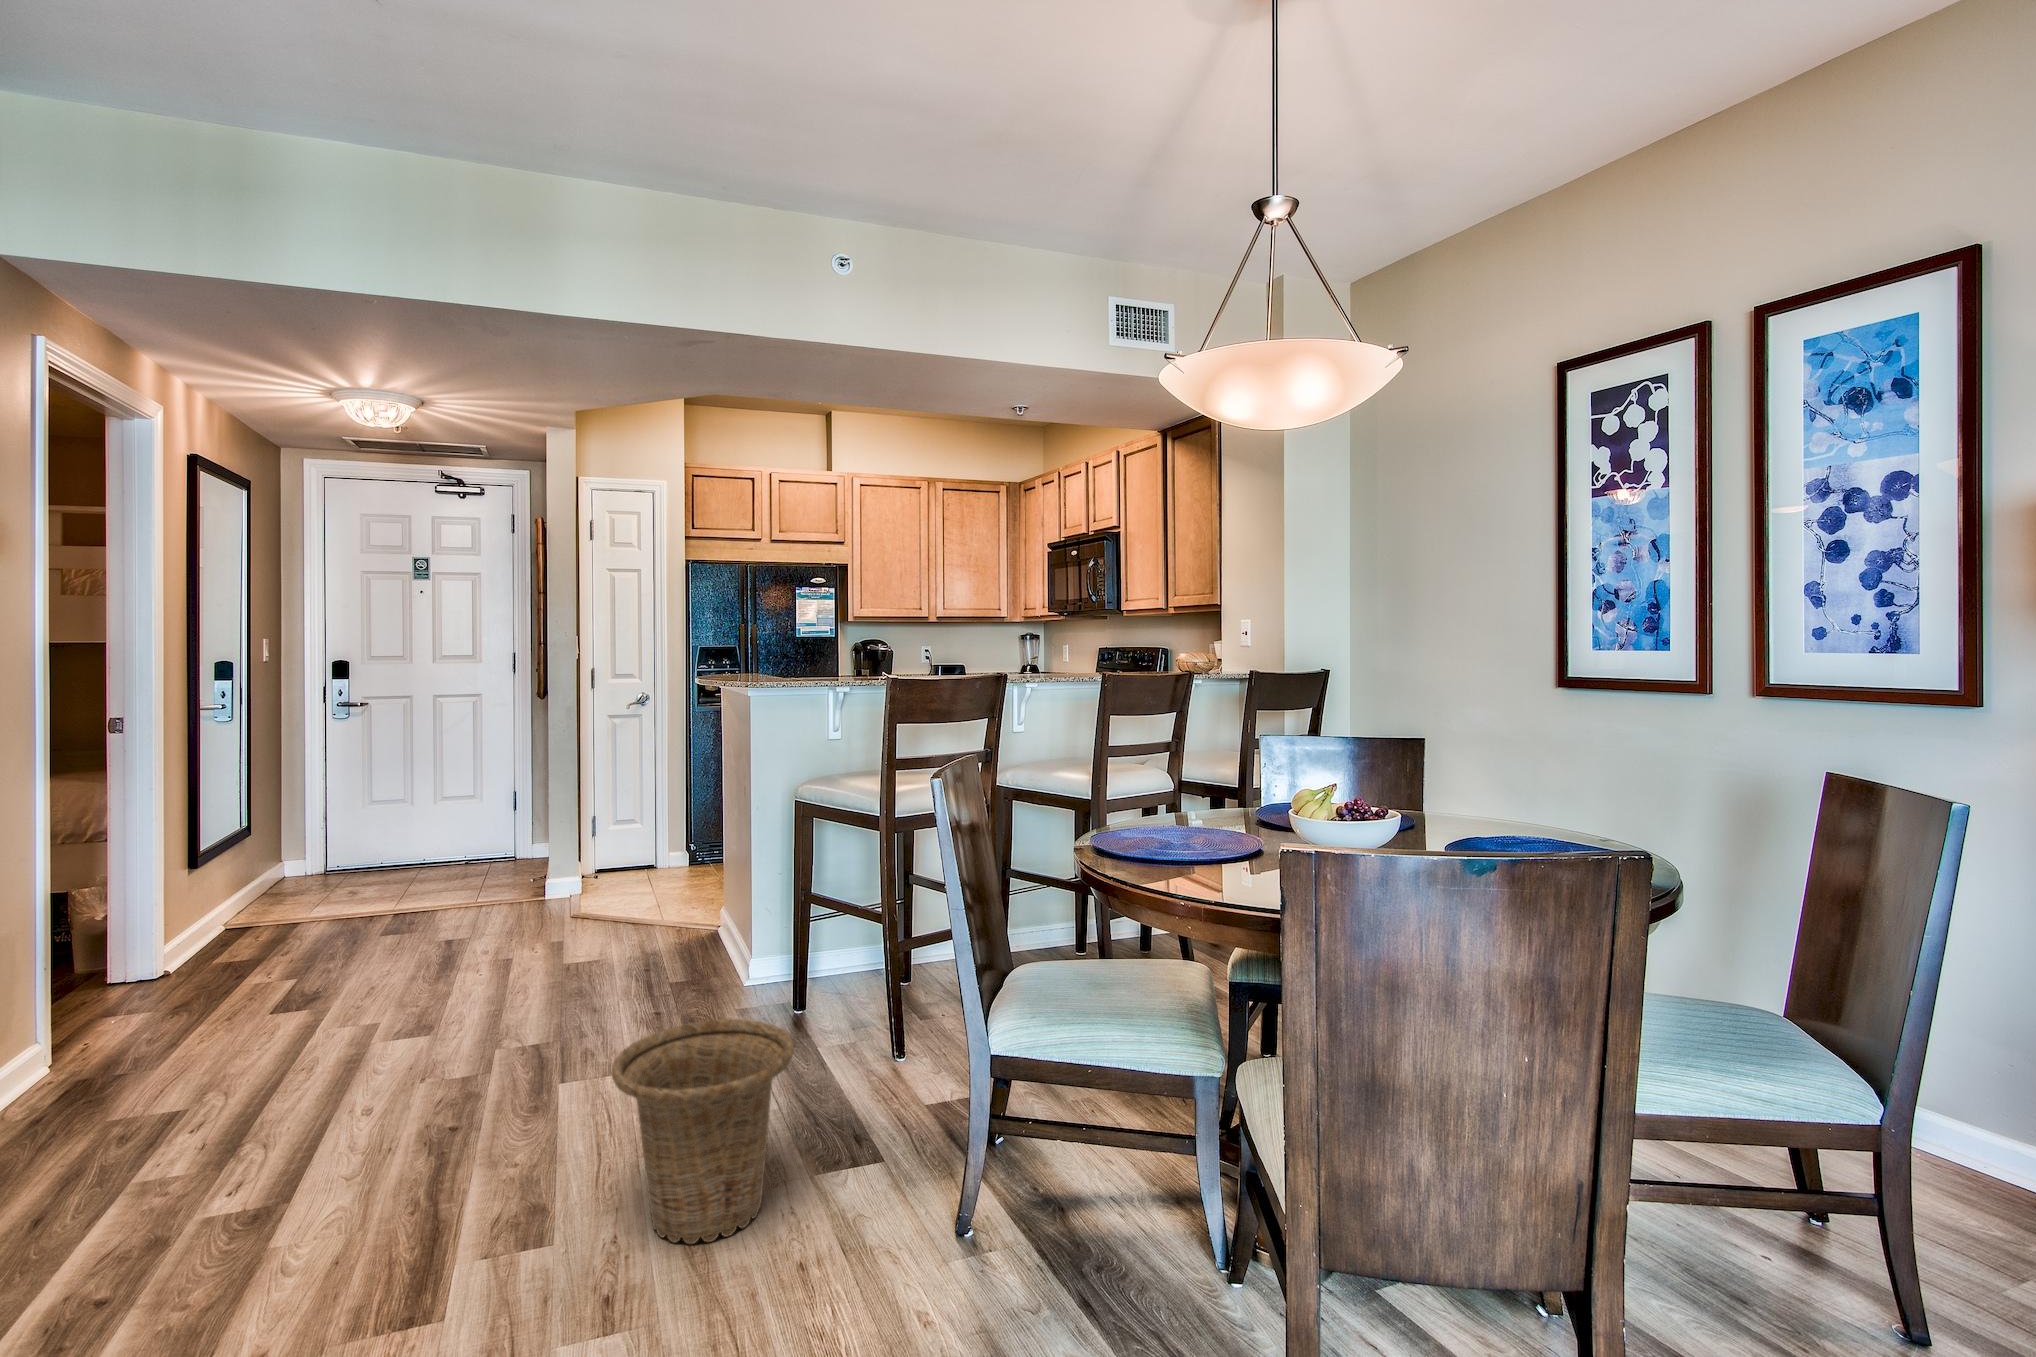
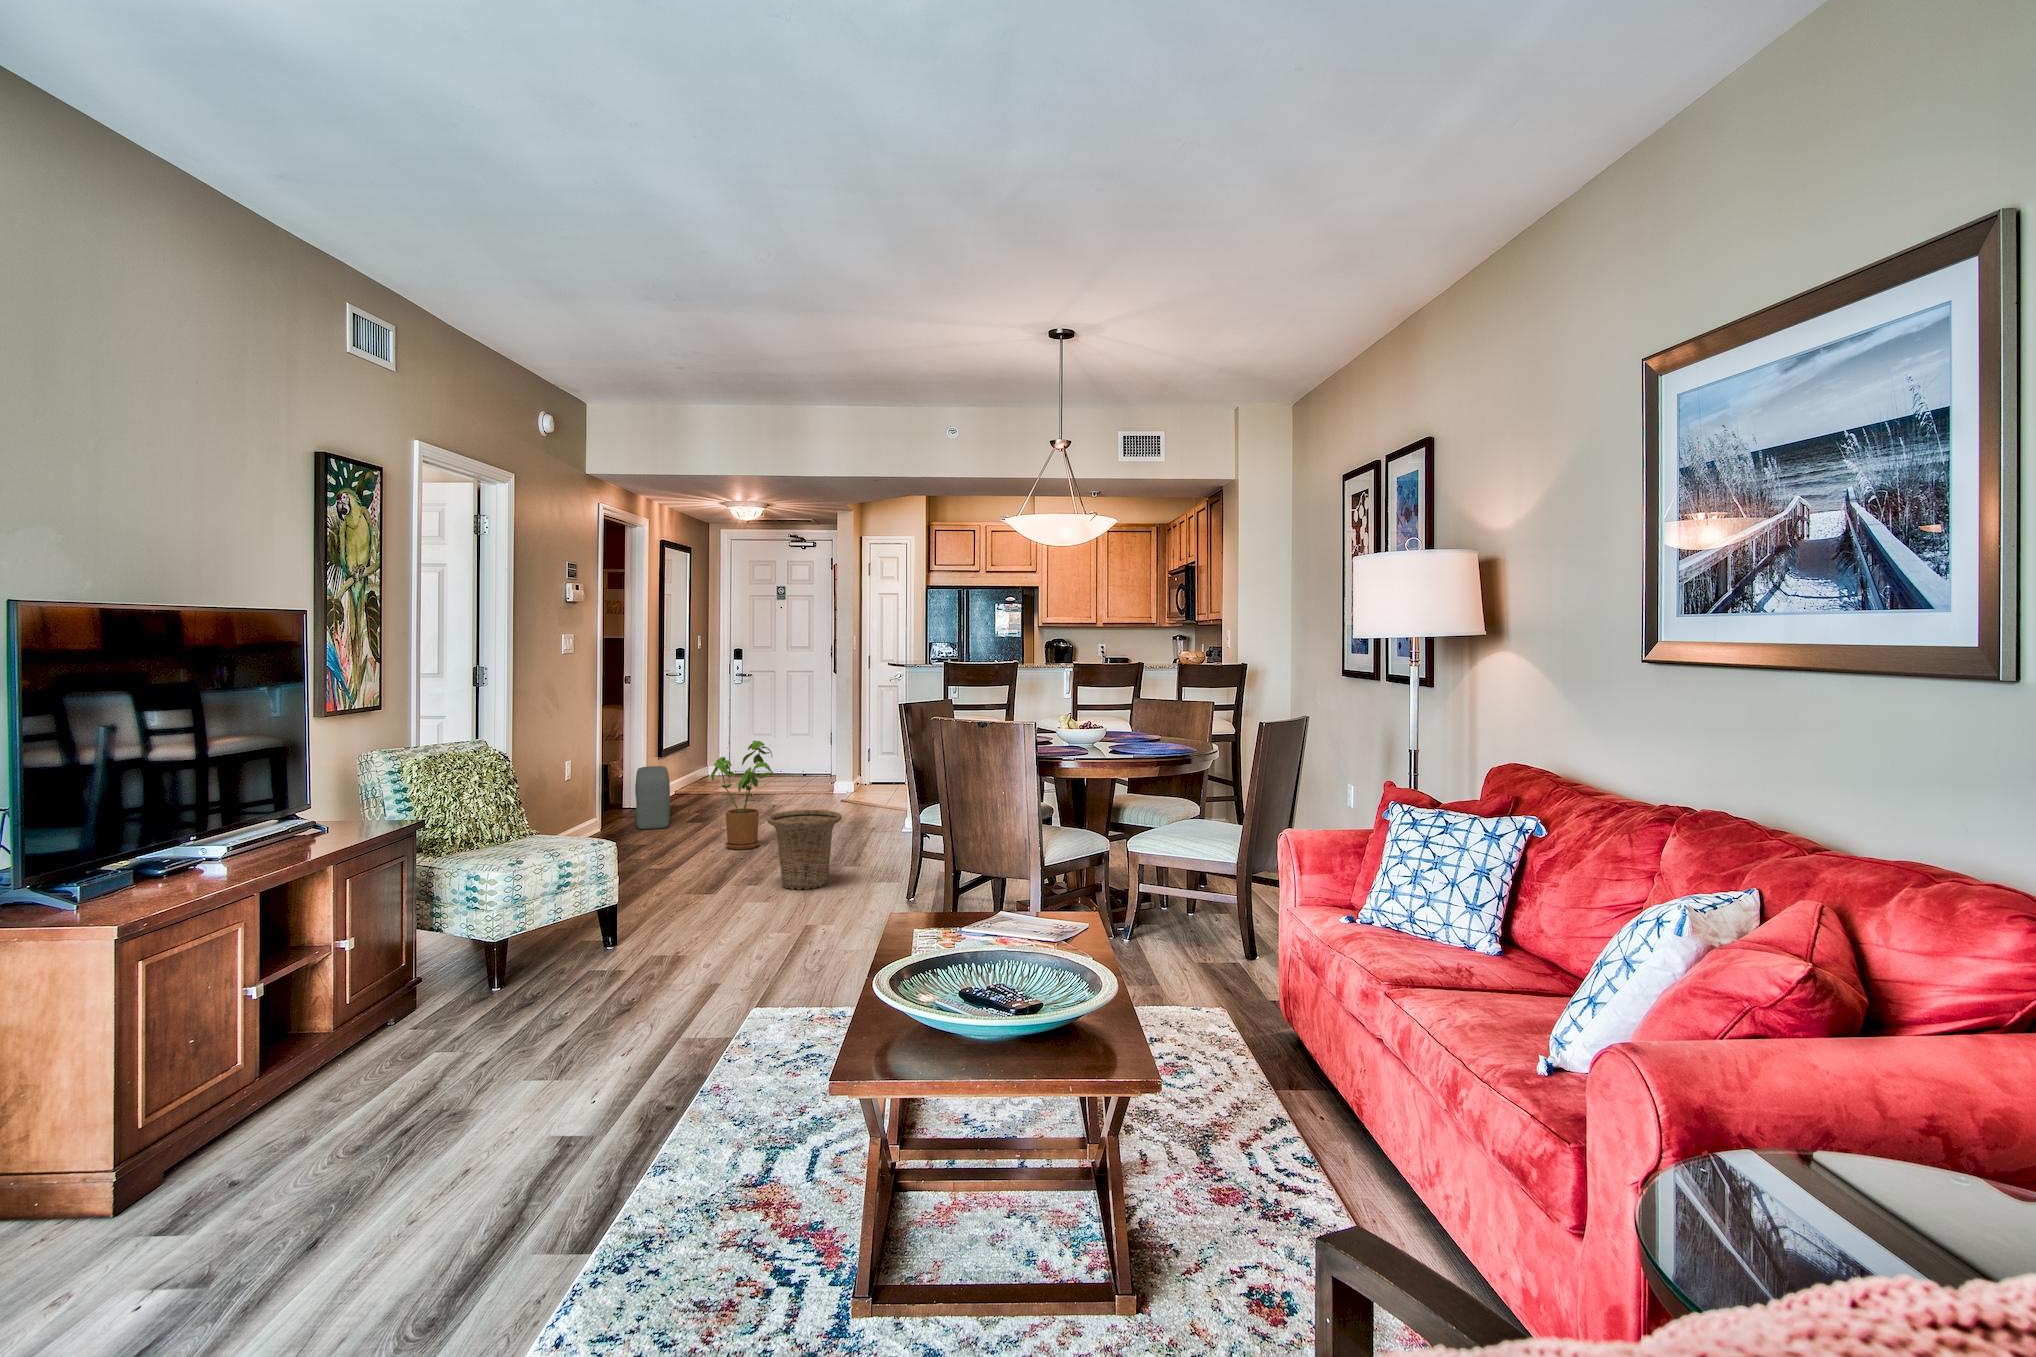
house plant: none [375,851,534,1093] -> present [711,741,773,850]
pouf: none [145,896,240,1052] -> present [635,766,670,829]

